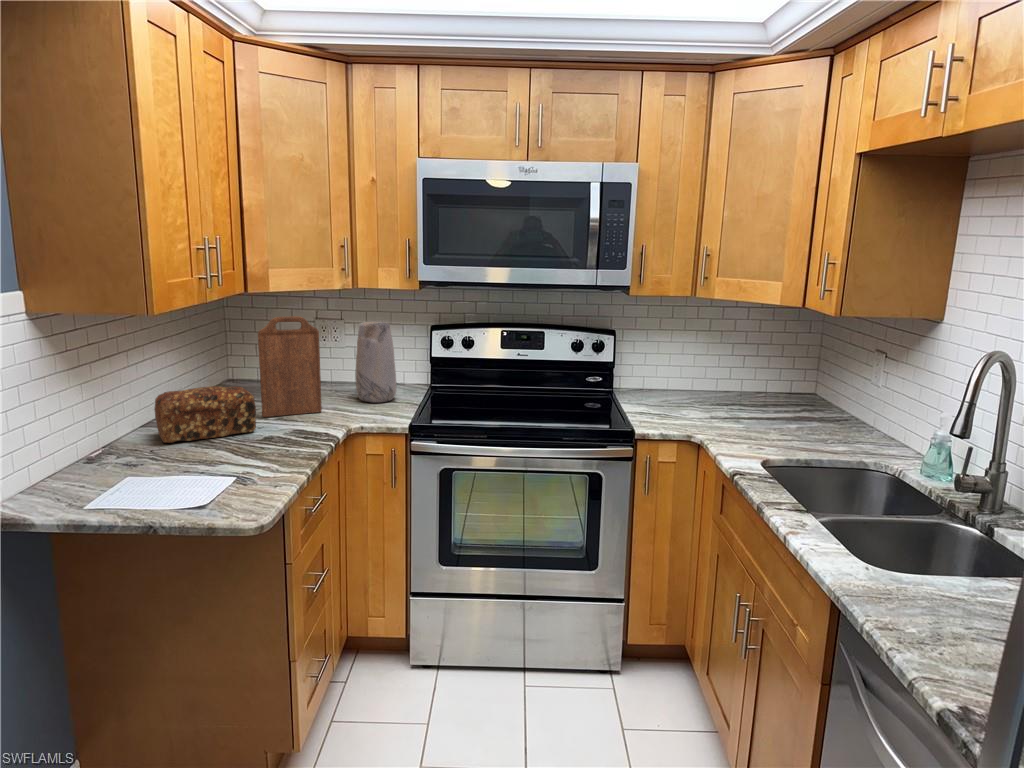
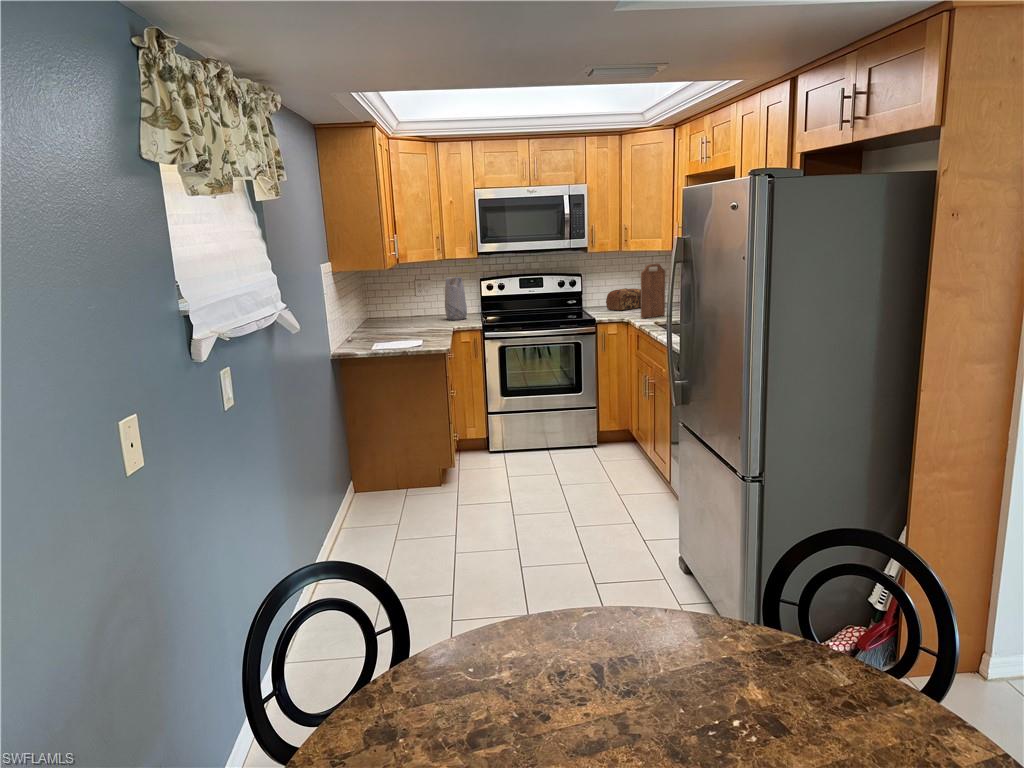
cutting board: present [258,316,322,417] -> present [641,264,665,318]
bread loaf: present [154,386,256,443] -> present [606,288,641,311]

